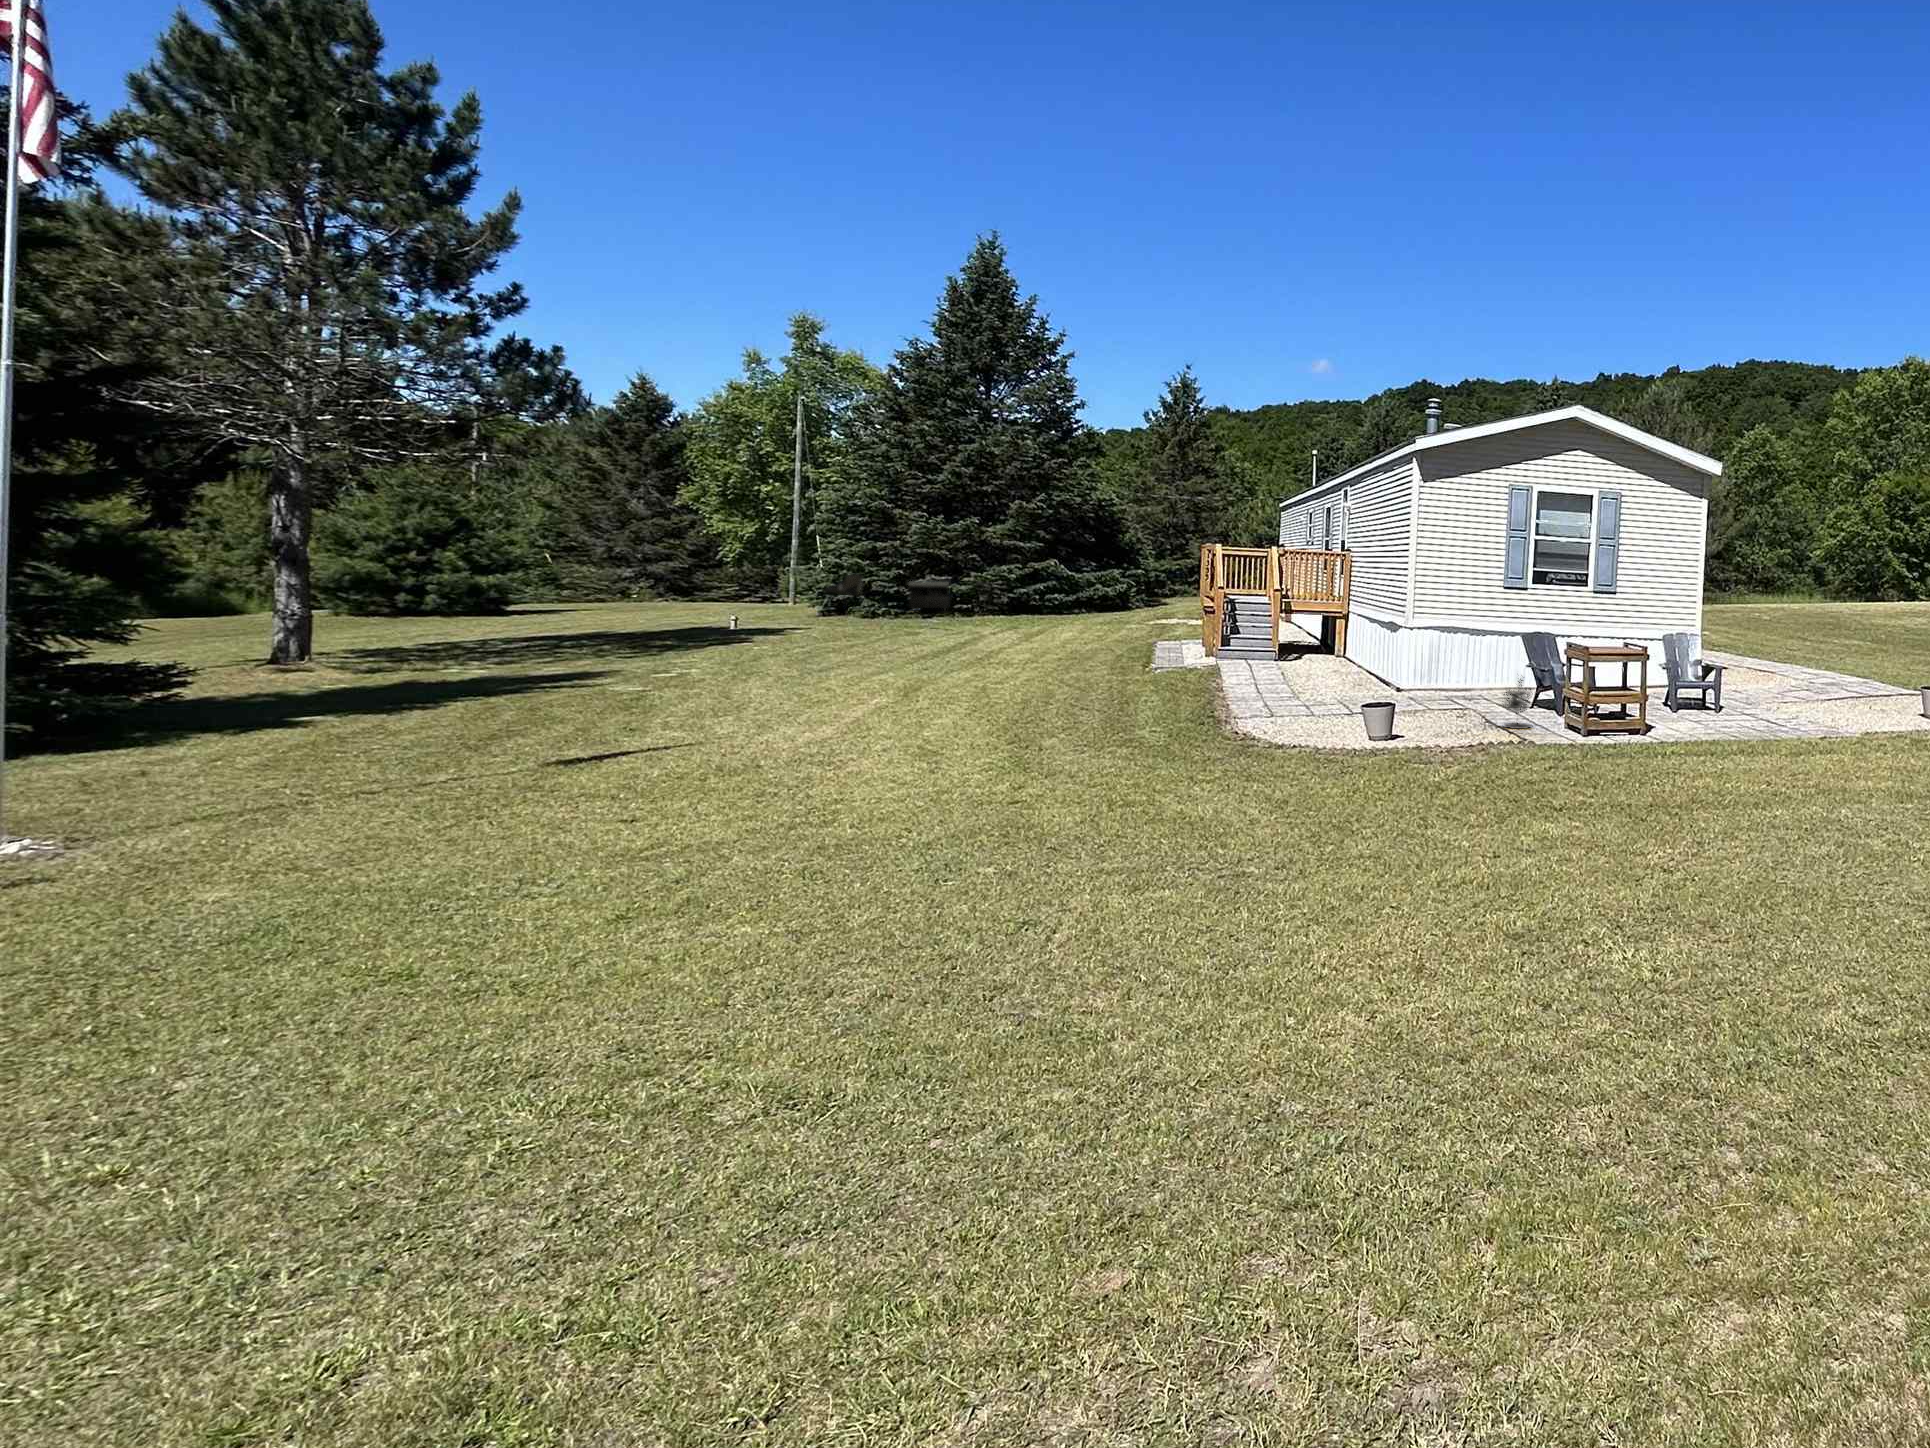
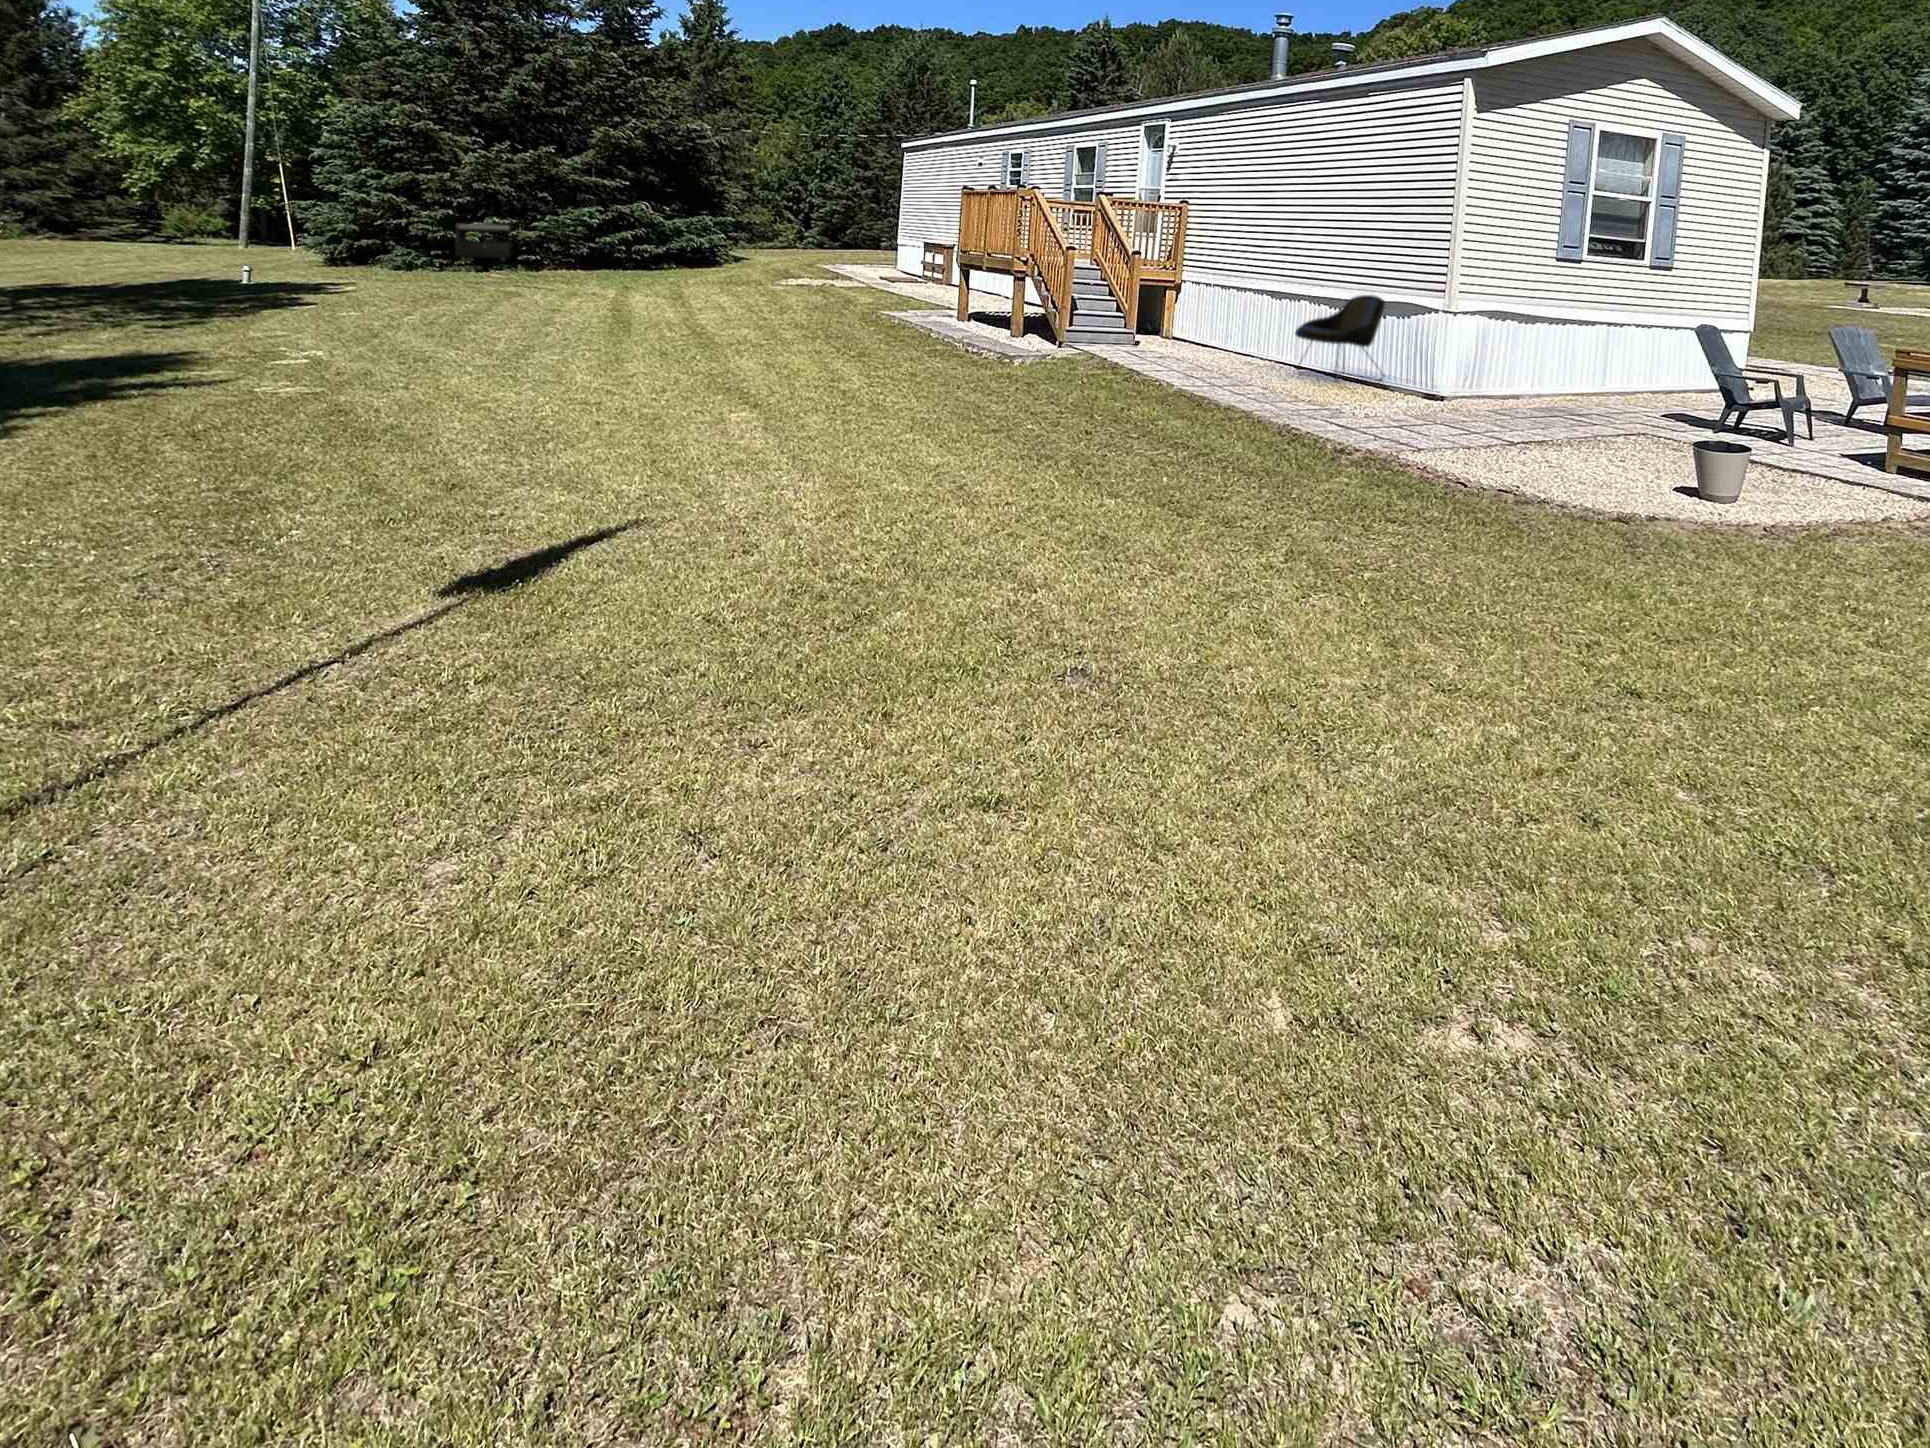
lounge chair: present [823,574,863,607] -> present [1295,295,1385,381]
potted tree: present [1502,679,1533,729] -> none [1826,385,1891,471]

